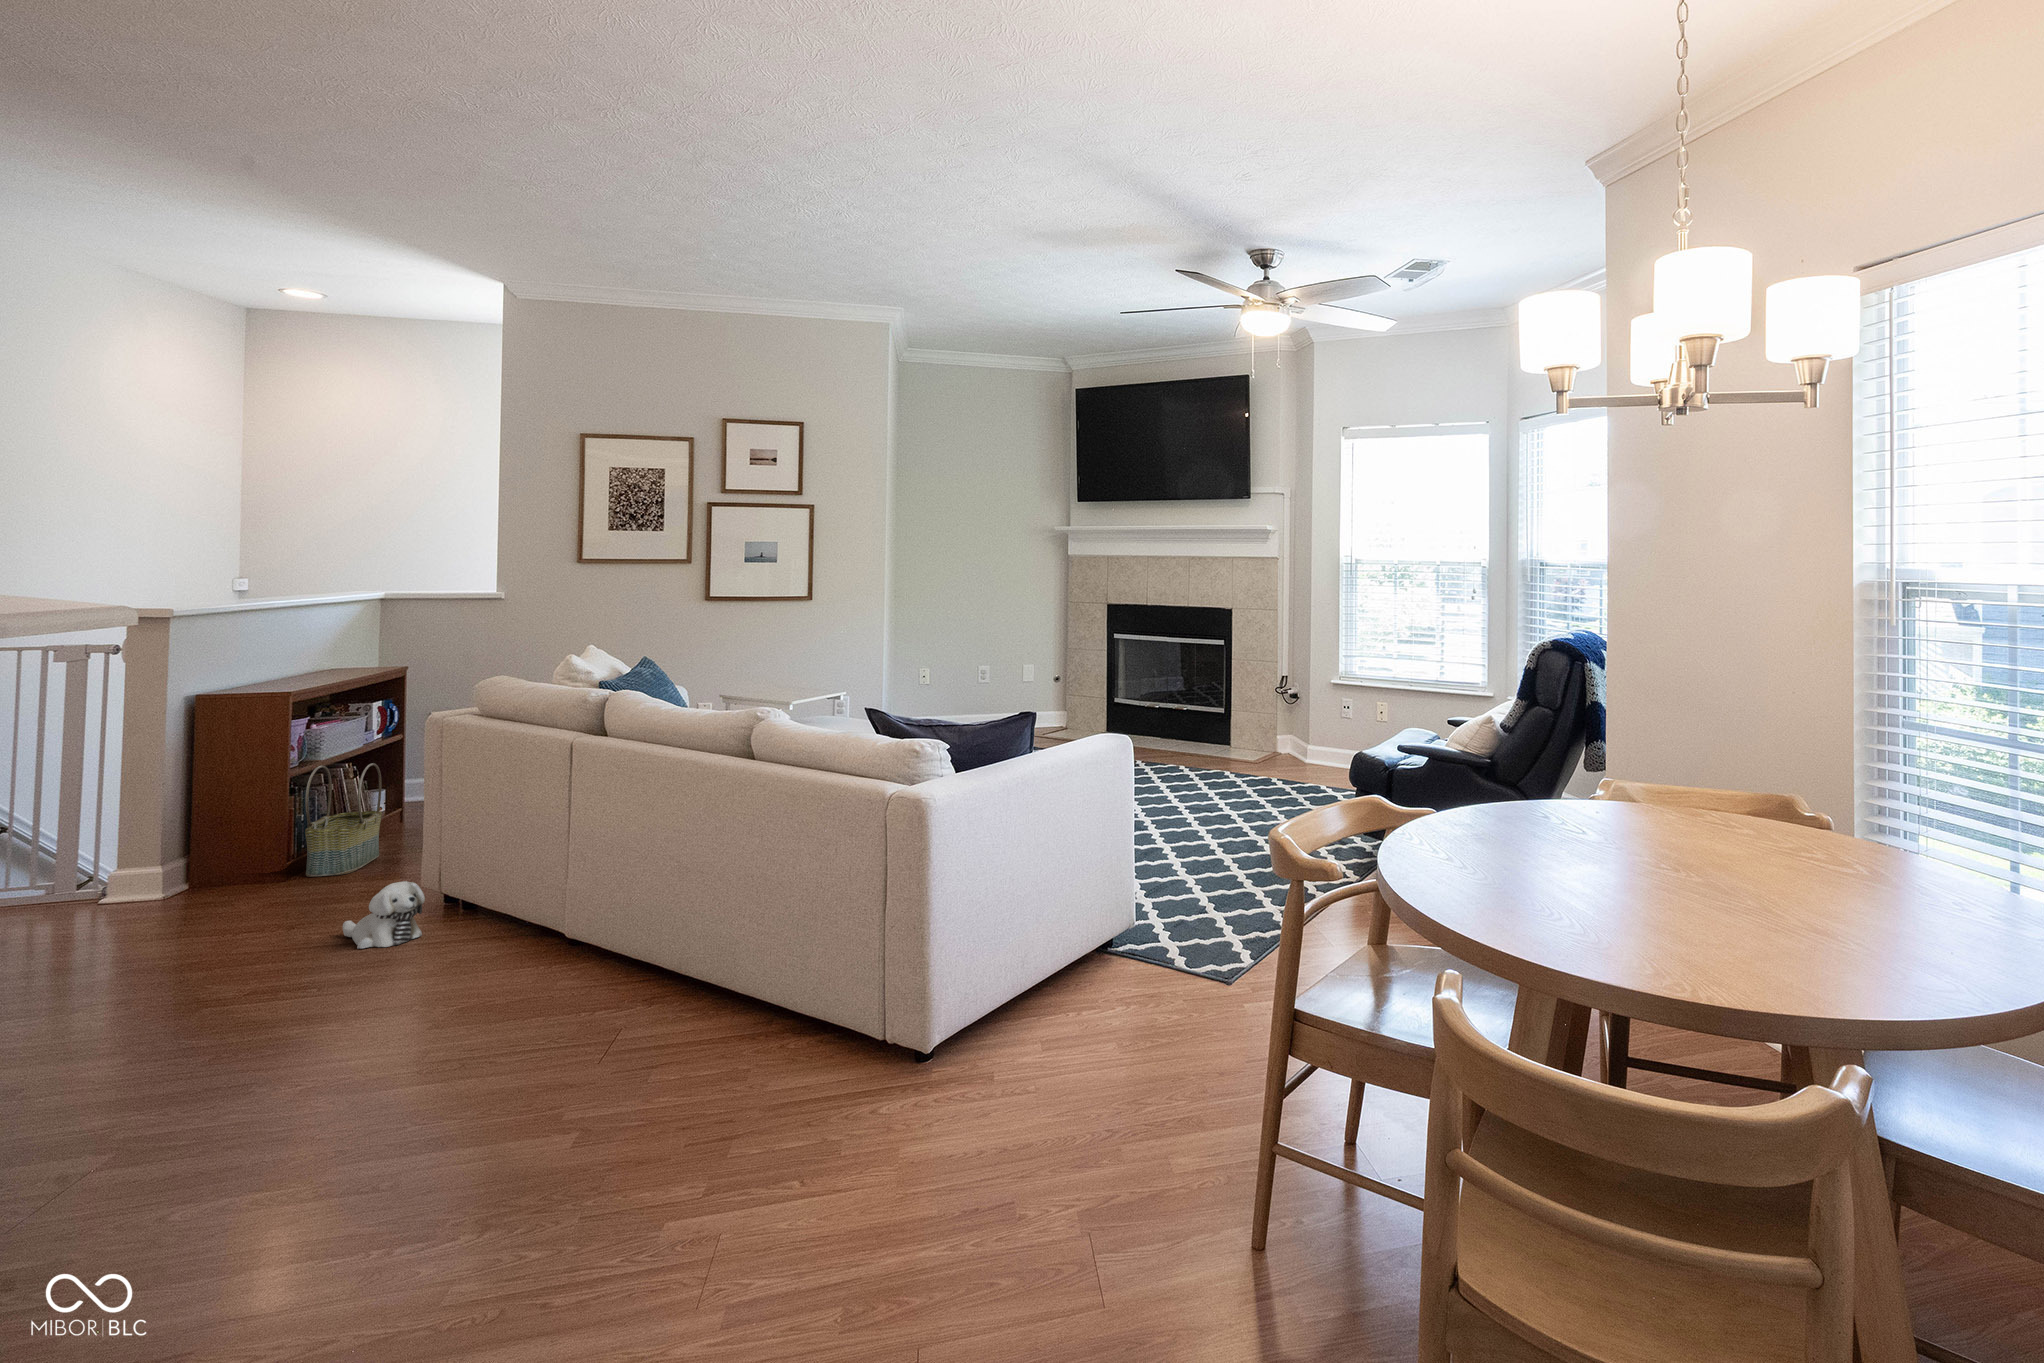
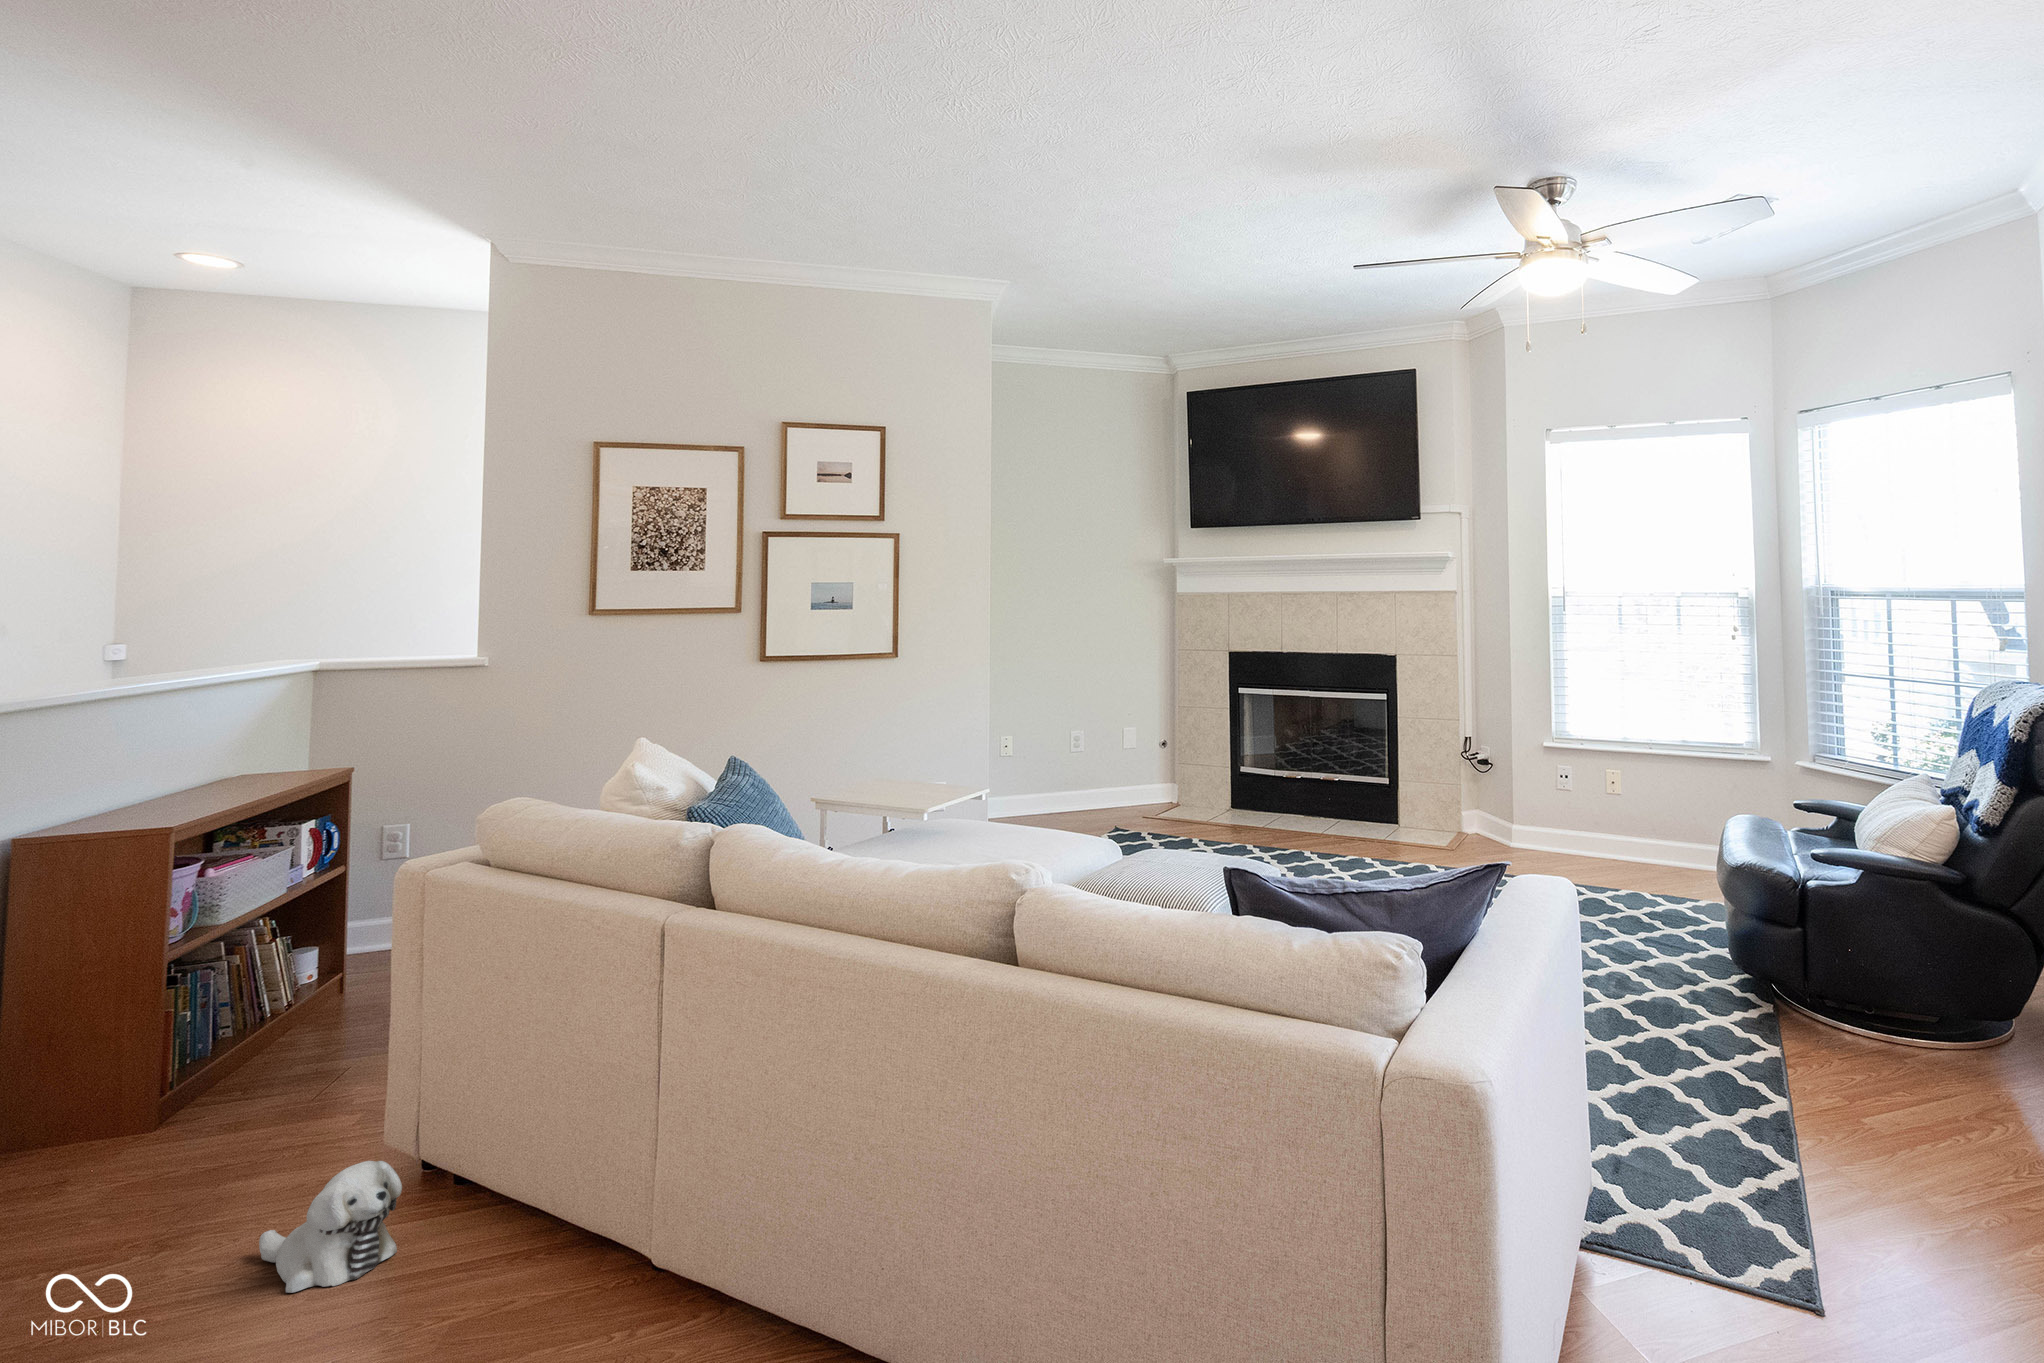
basket: present [305,763,382,877] -> none [198,926,317,1113]

